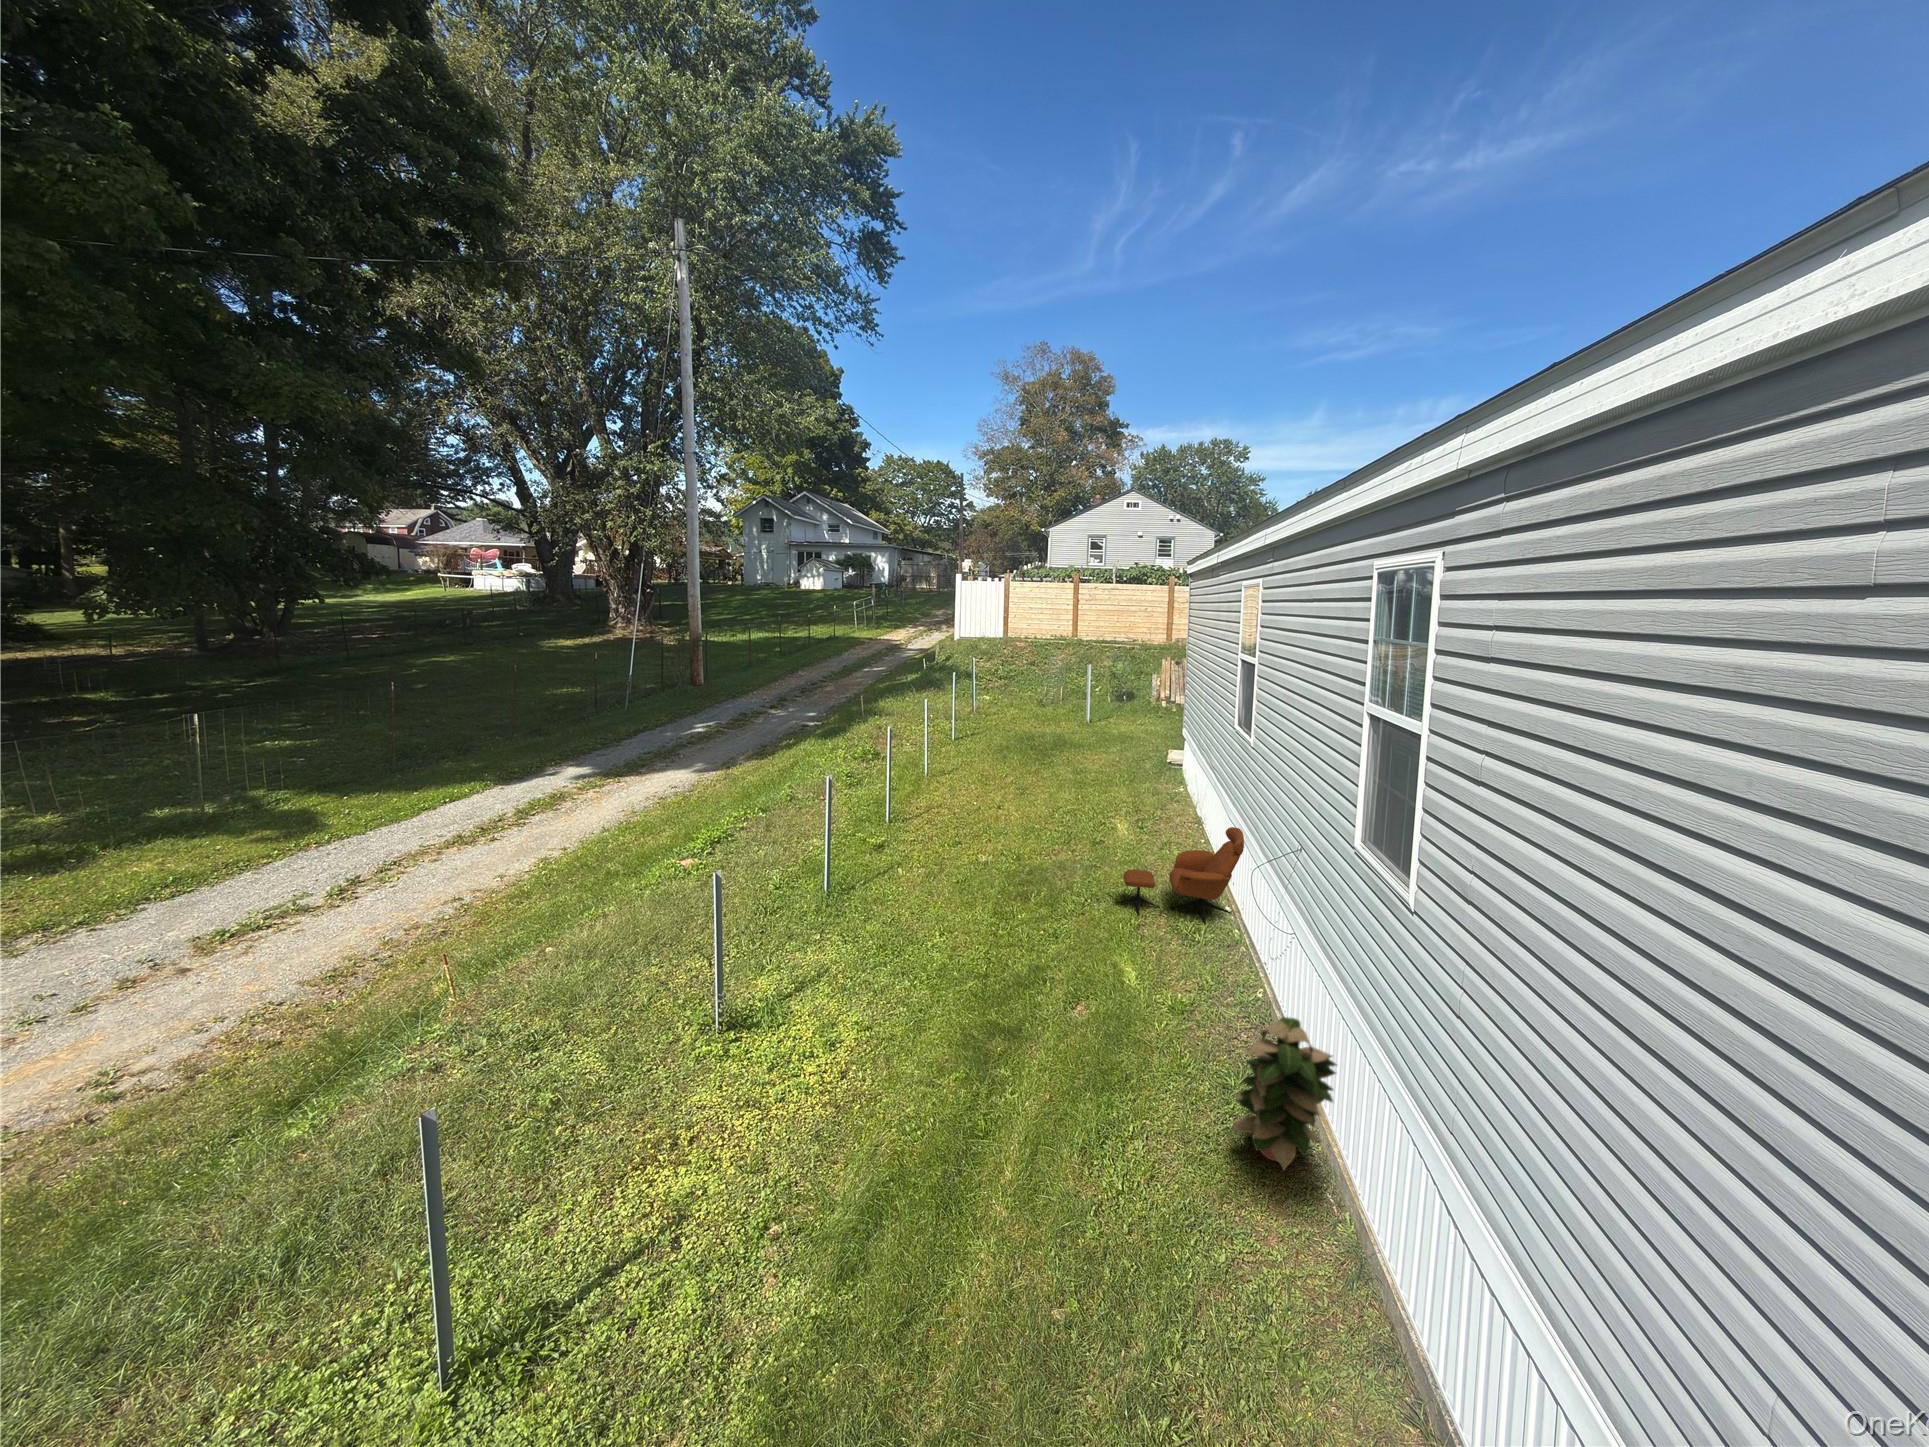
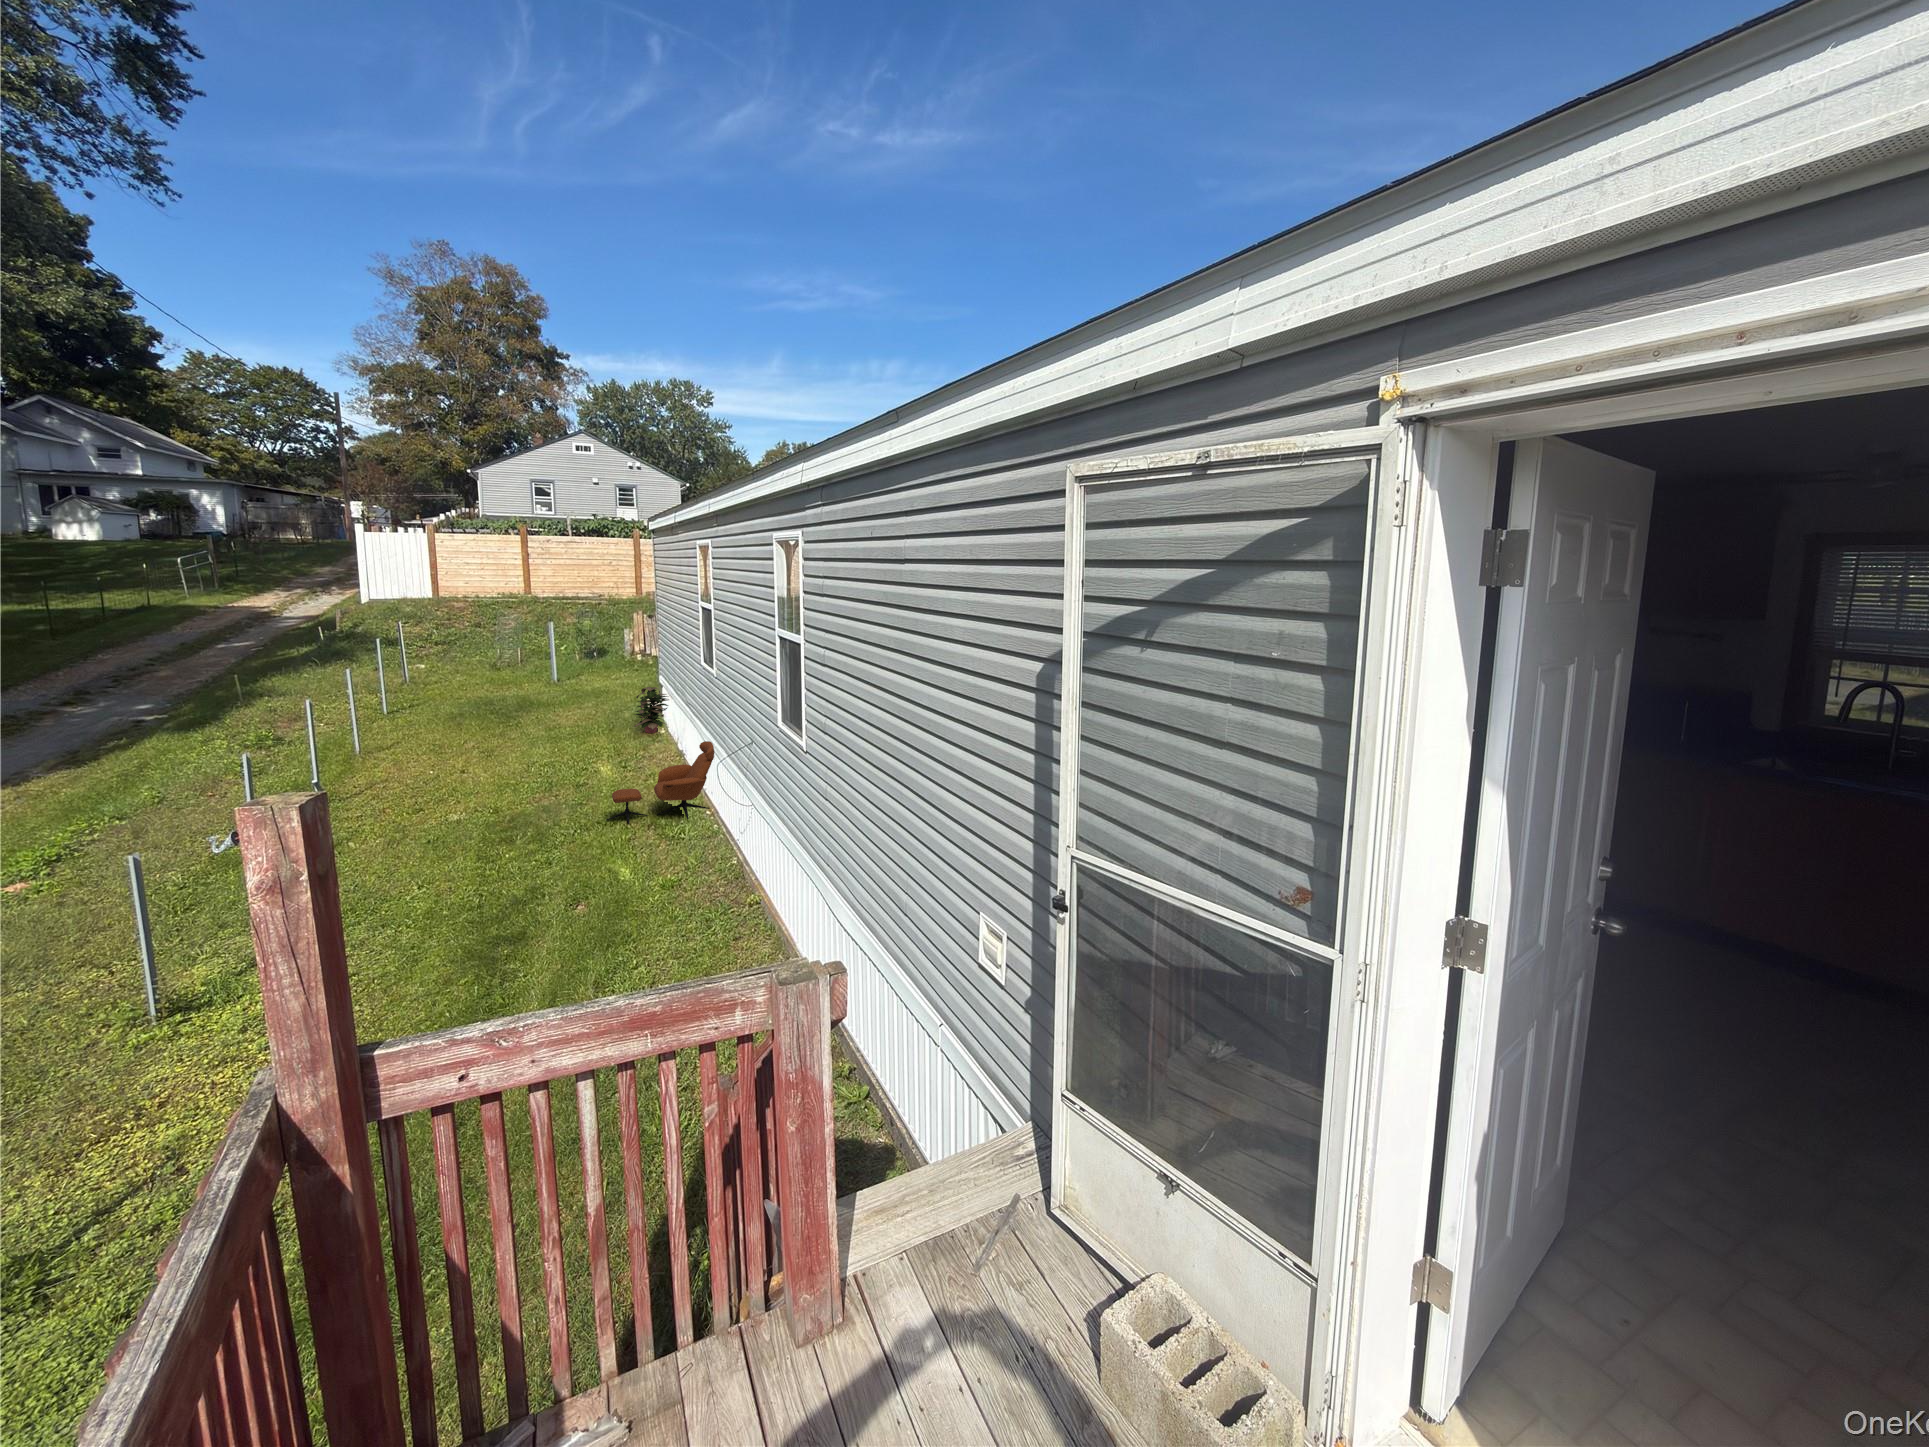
decorative plant: present [1231,1017,1336,1170] -> present [634,687,669,733]

